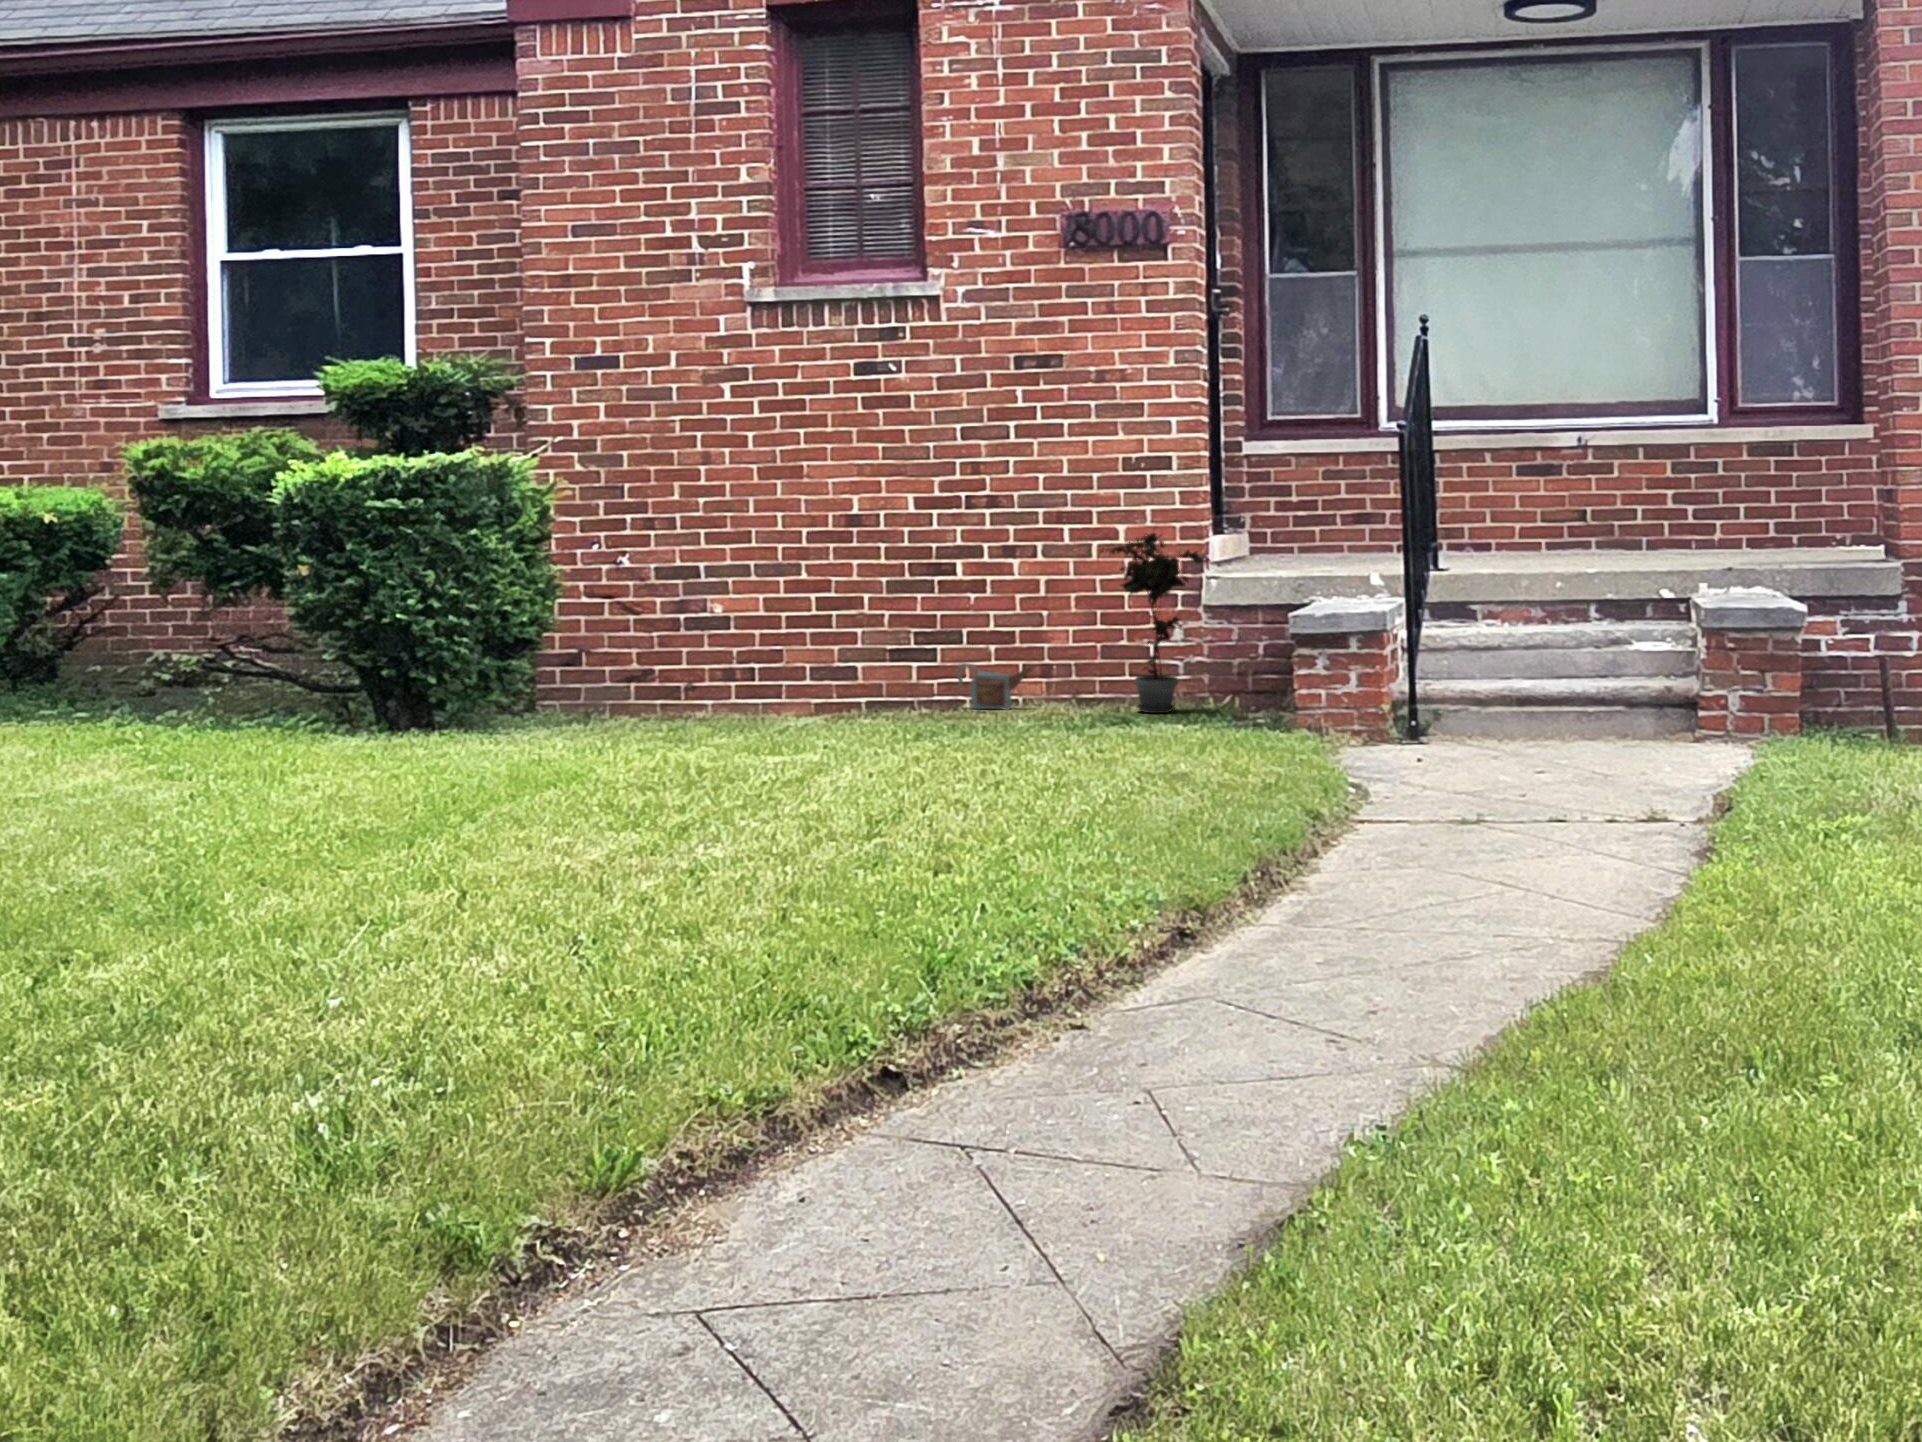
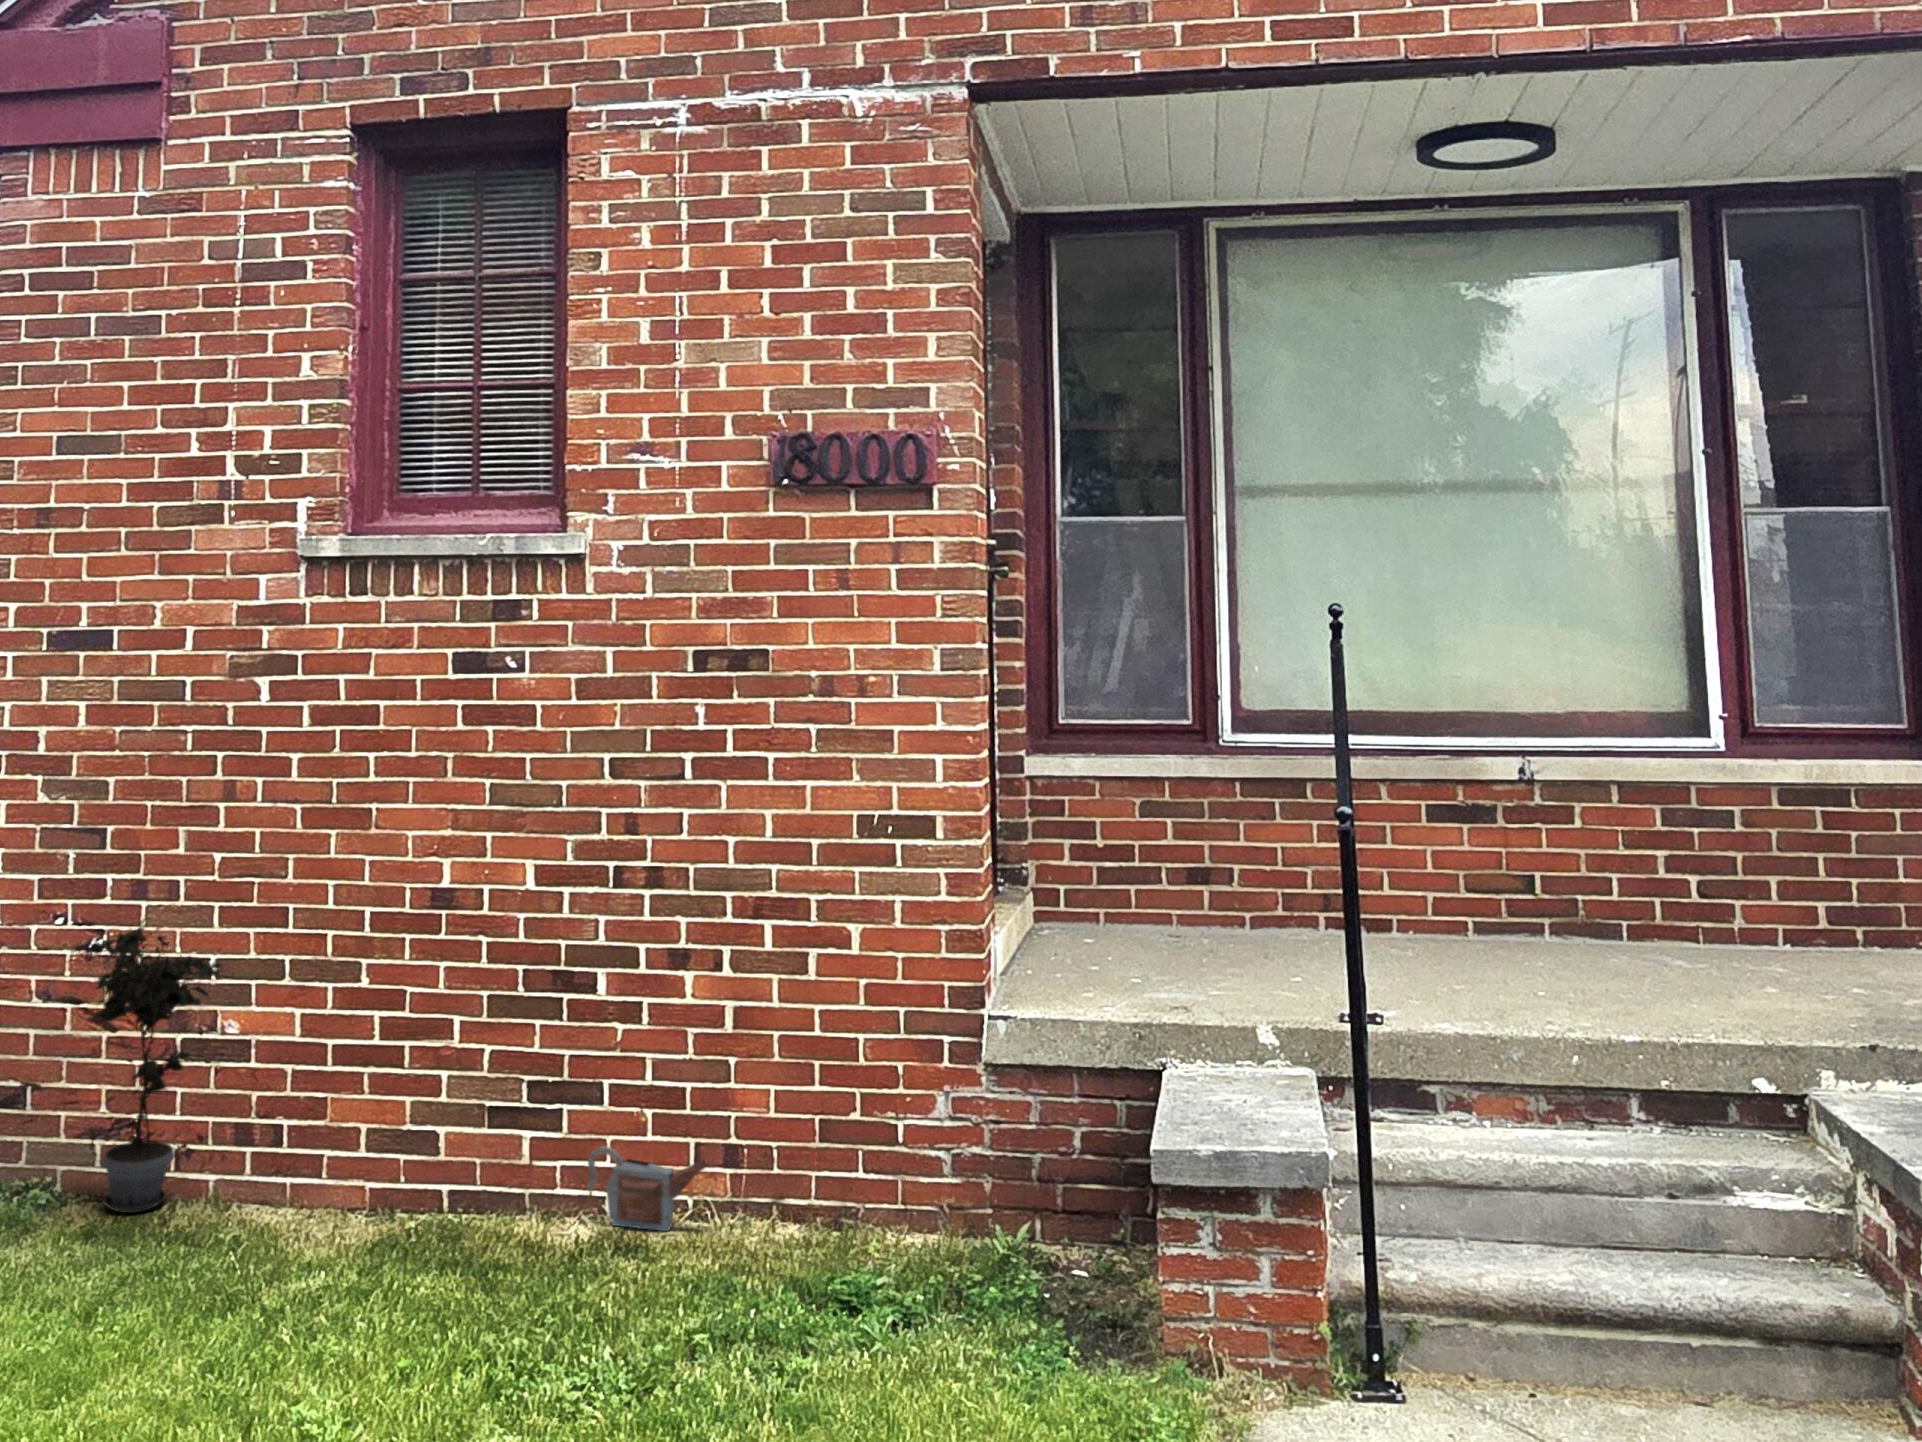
potted plant: present [1099,532,1210,713] -> present [70,918,222,1213]

